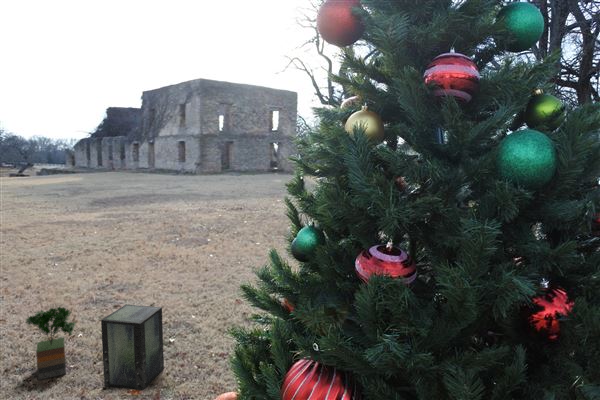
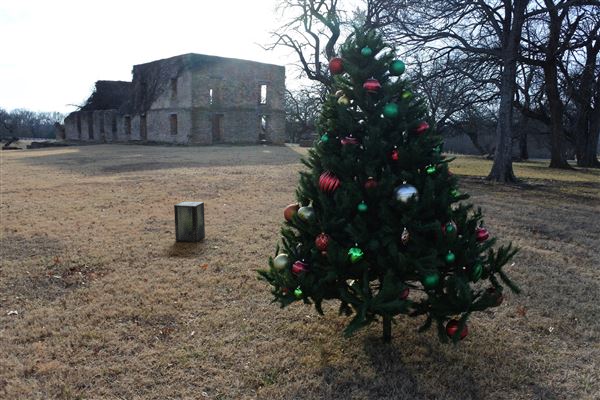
potted tree: present [26,307,76,380] -> none [130,203,157,240]

